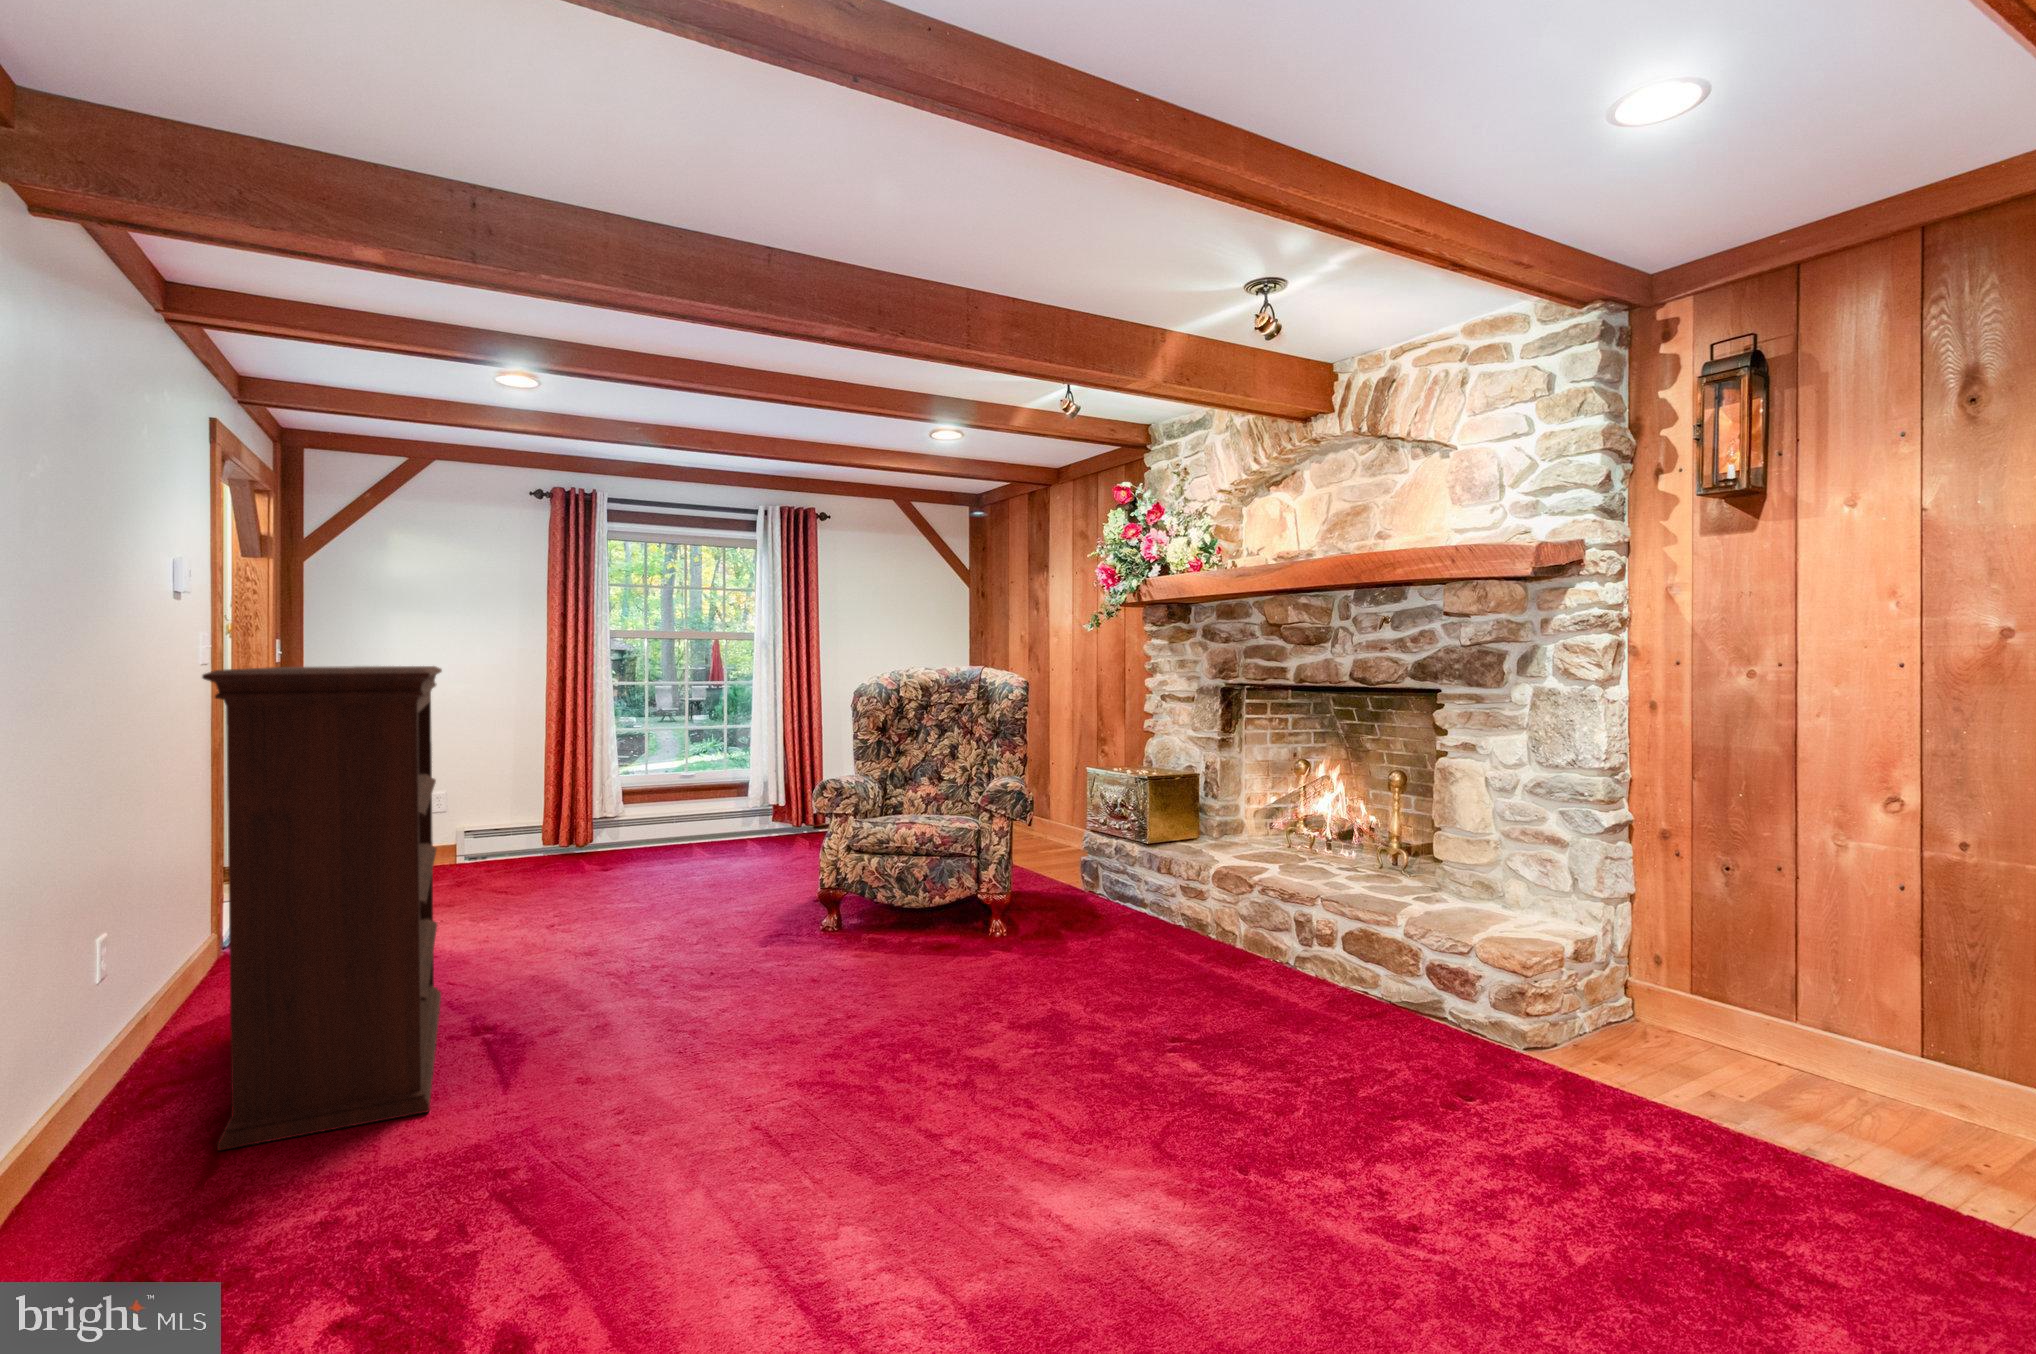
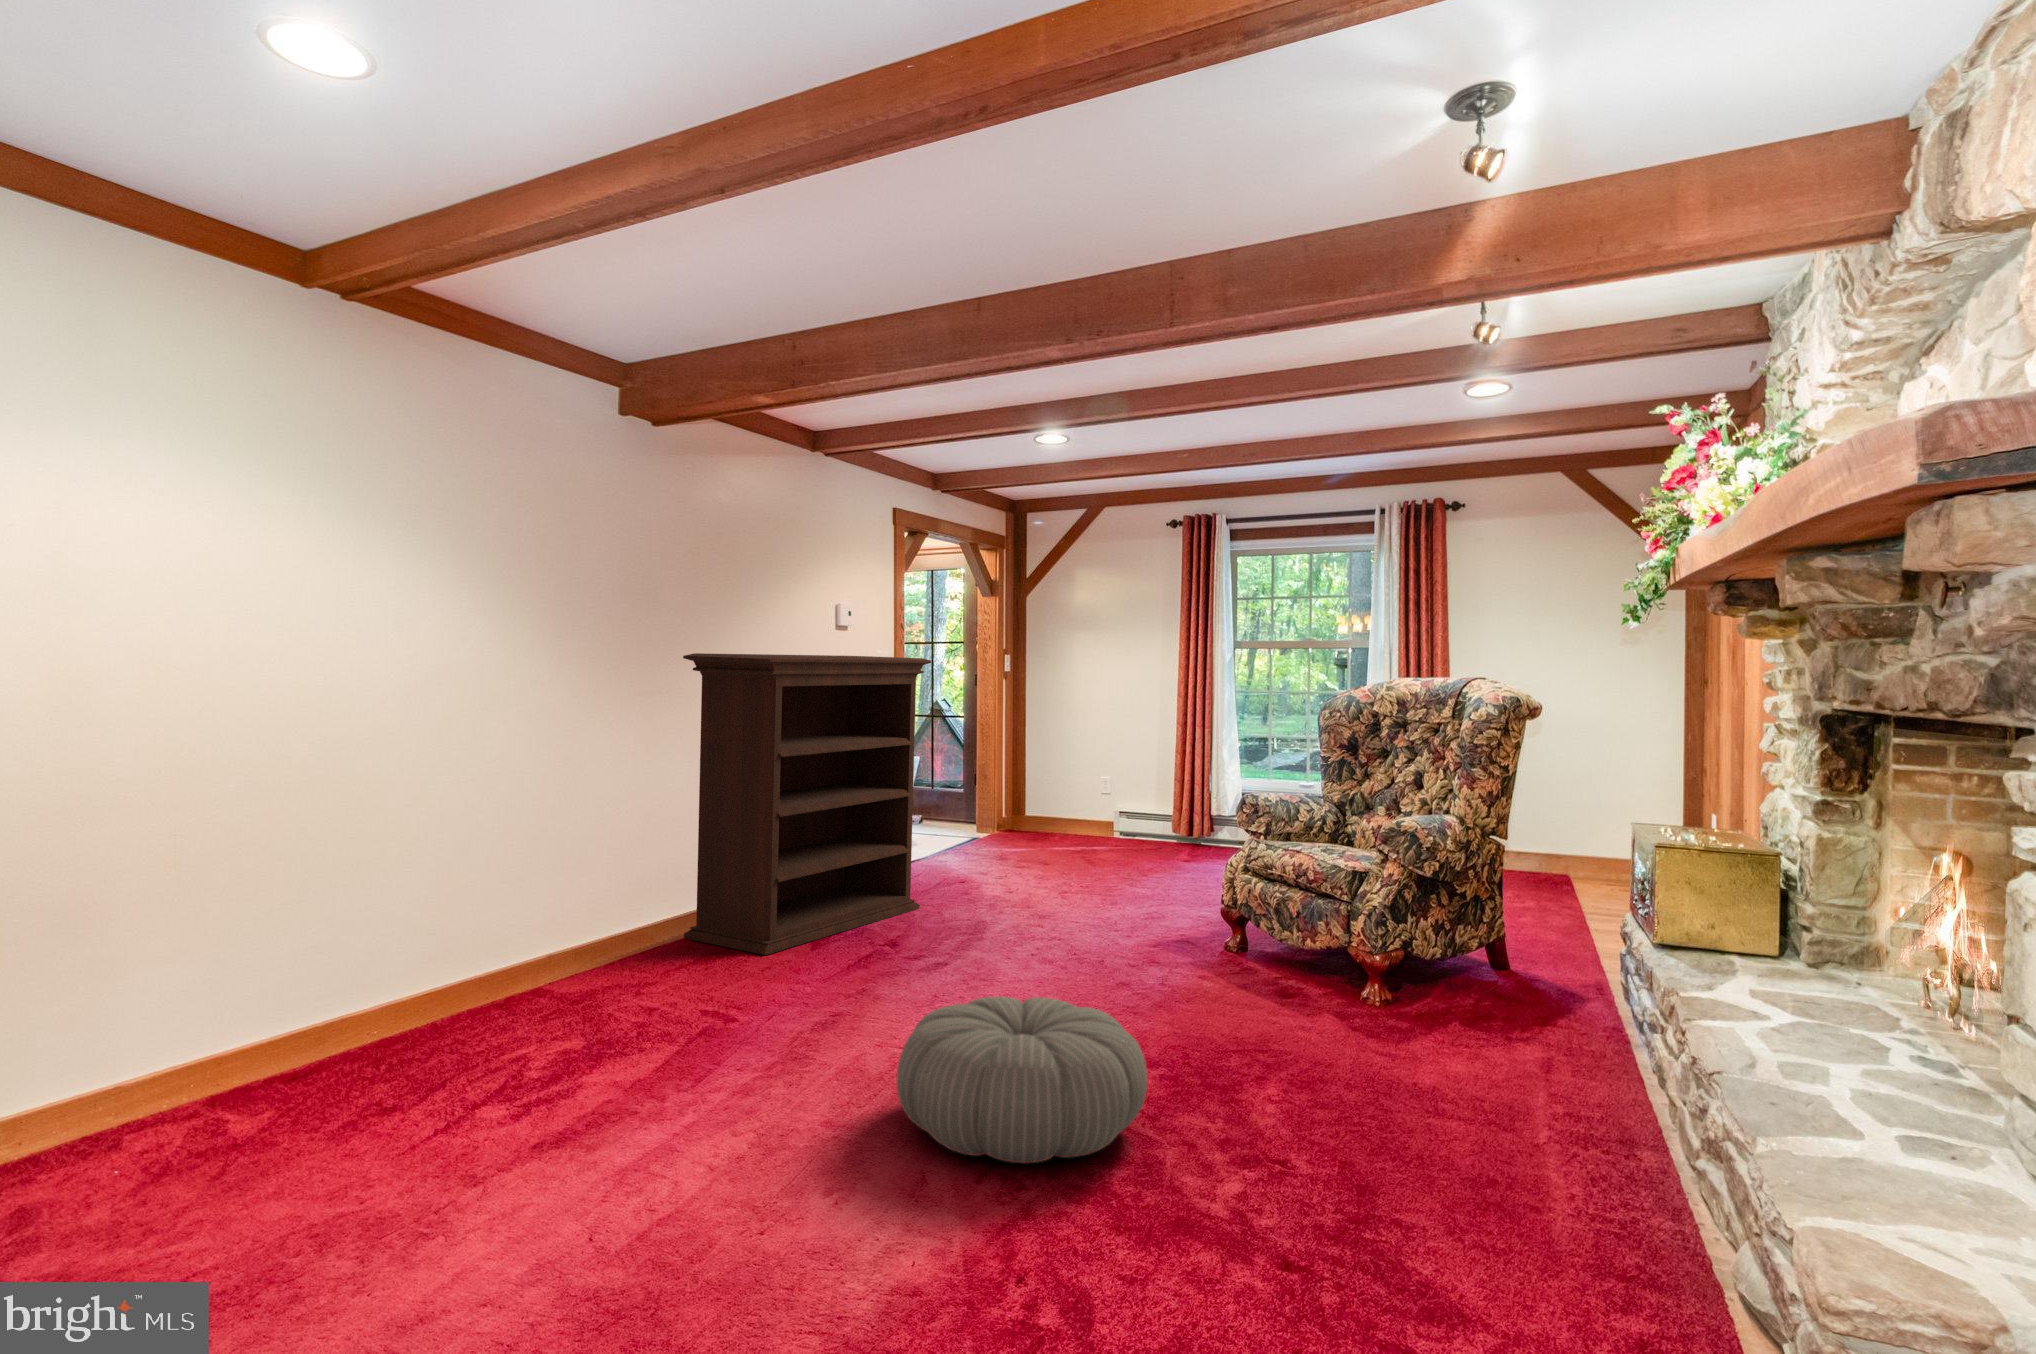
pouf: none [1004,978,1243,1143] -> present [897,997,1147,1163]

